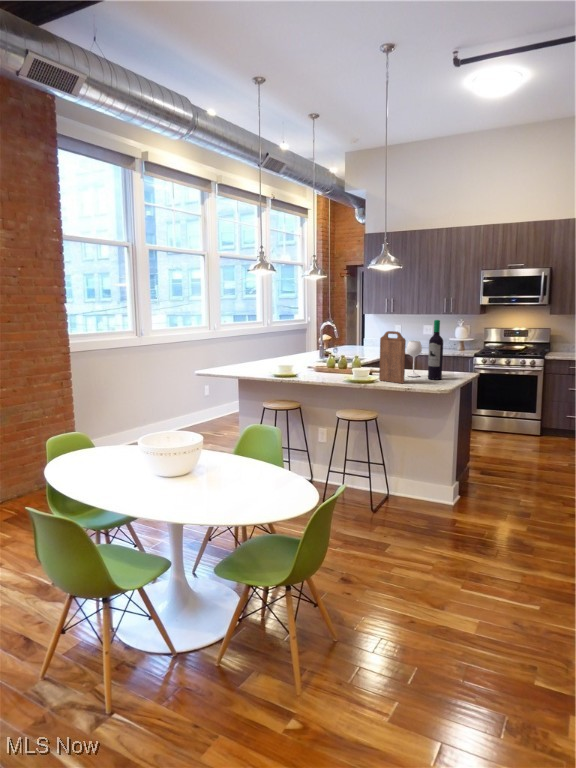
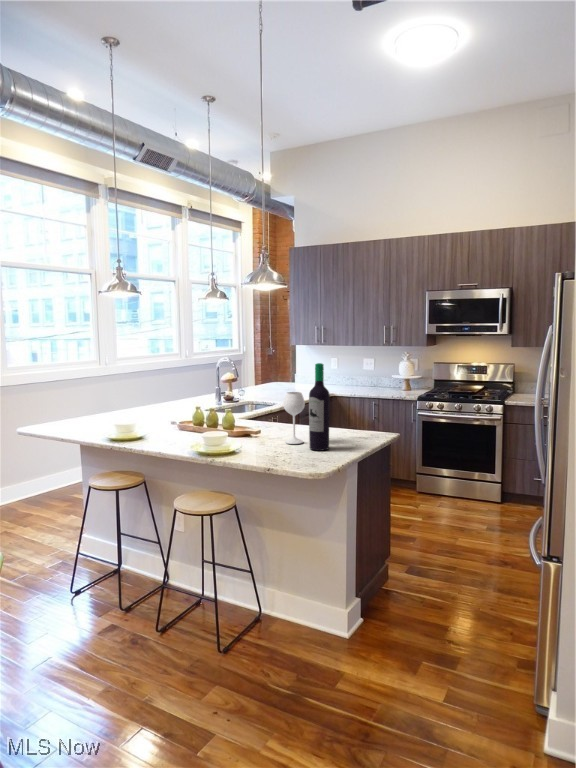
cutting board: present [379,331,406,383] -> none [234,381,265,460]

